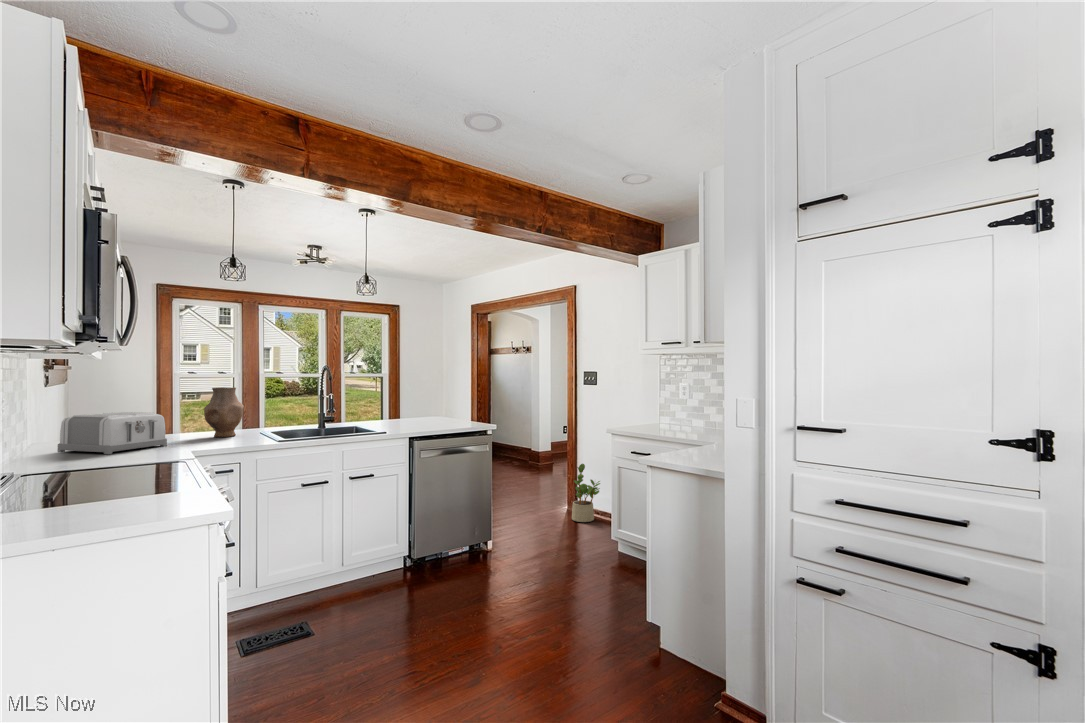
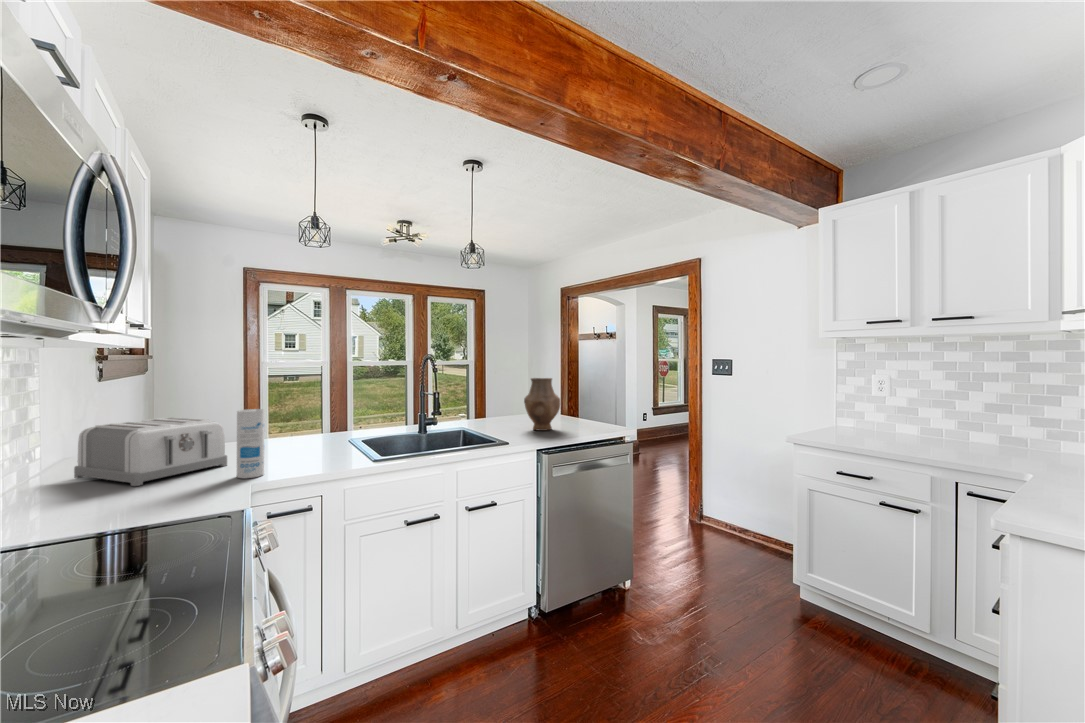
vase: present [204,387,244,437] -> present [524,378,560,431]
canister: none [177,404,198,450] -> present [237,409,264,478]
potted plant: present [572,464,600,522] -> none [703,470,741,541]

